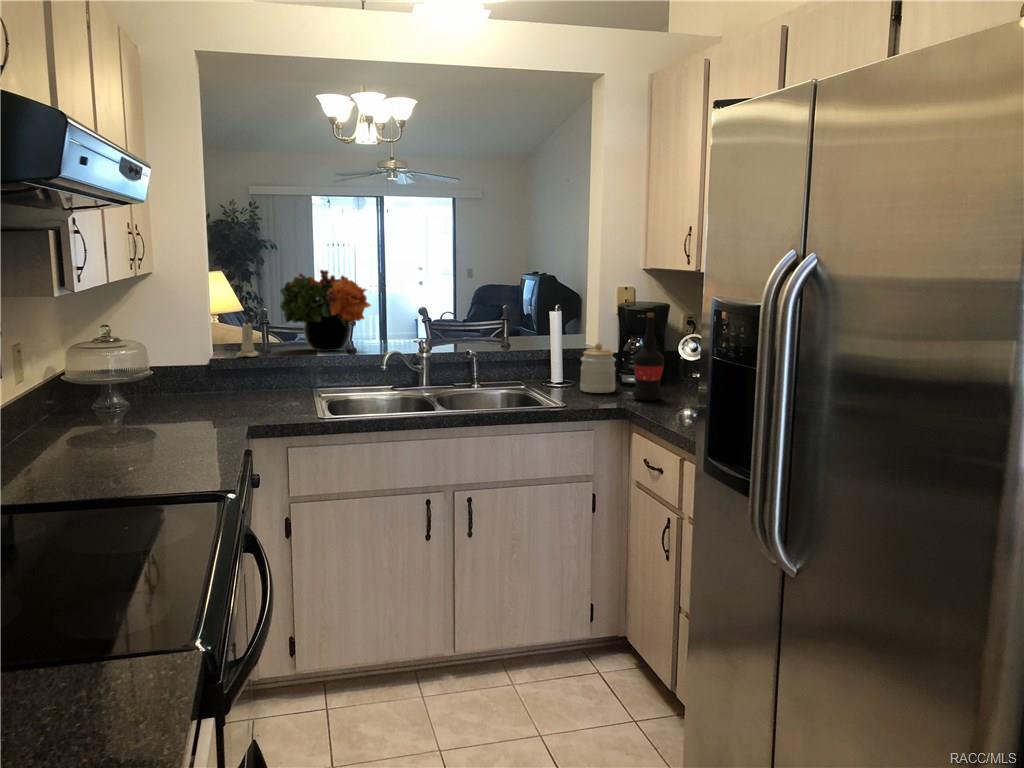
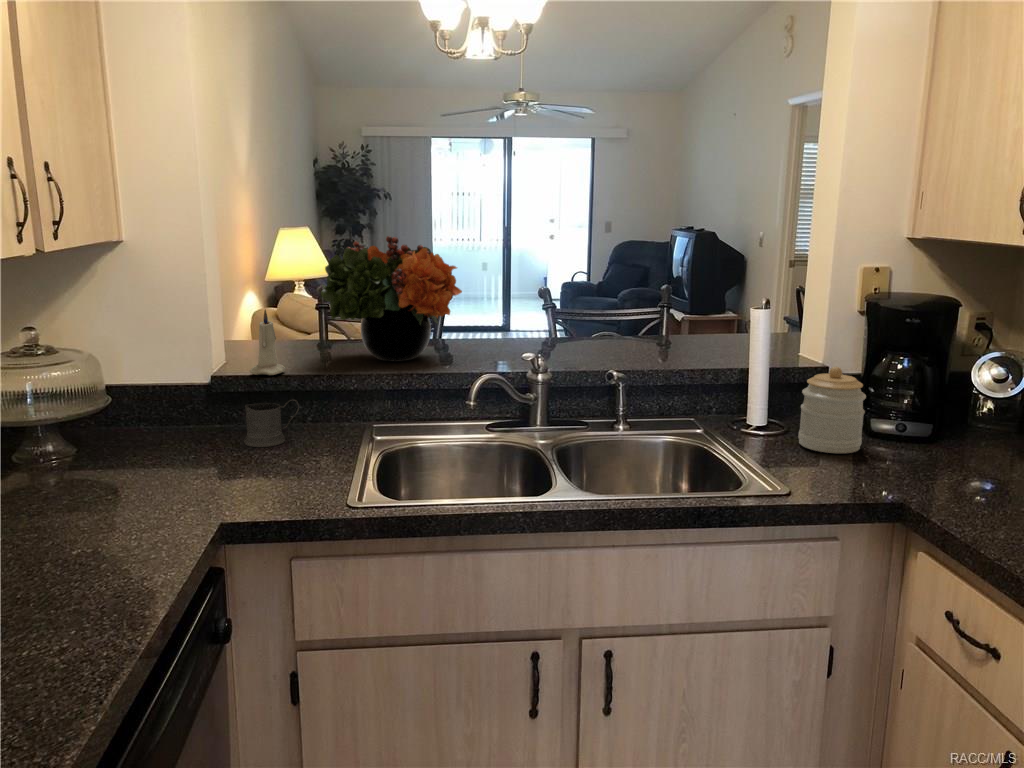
wine bottle: present [632,313,664,400] -> none [902,323,971,481]
mug: none [237,371,272,400] -> present [244,399,299,447]

